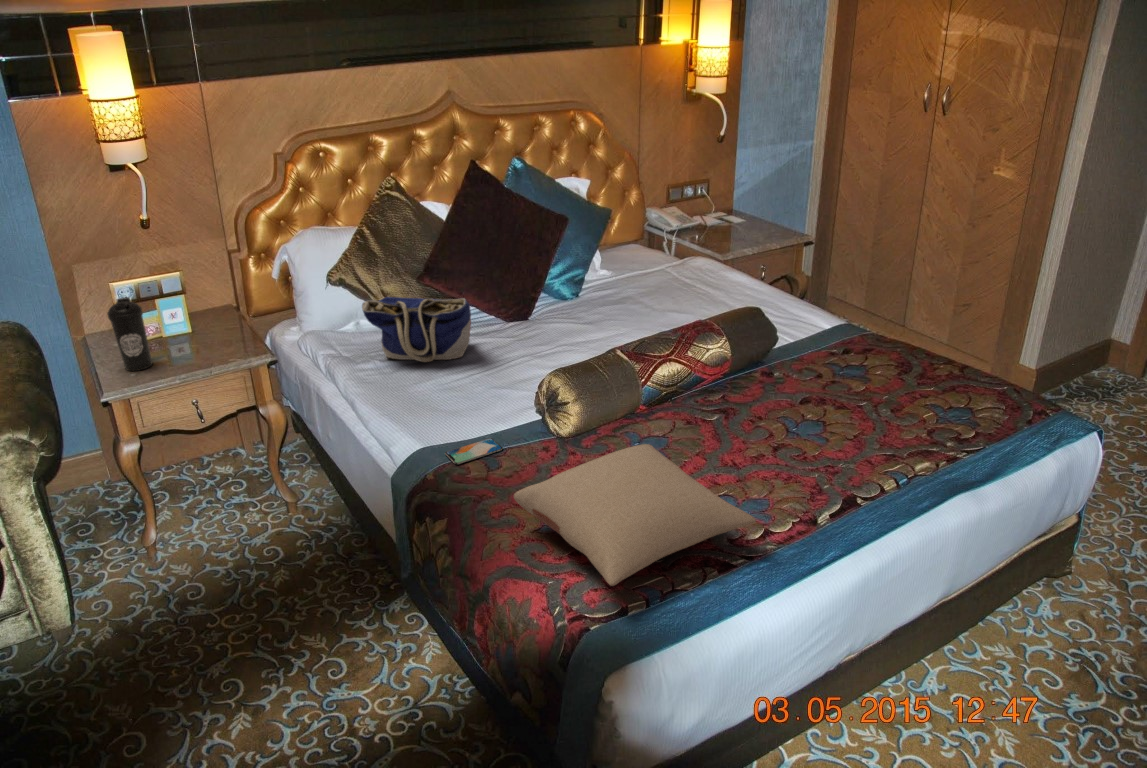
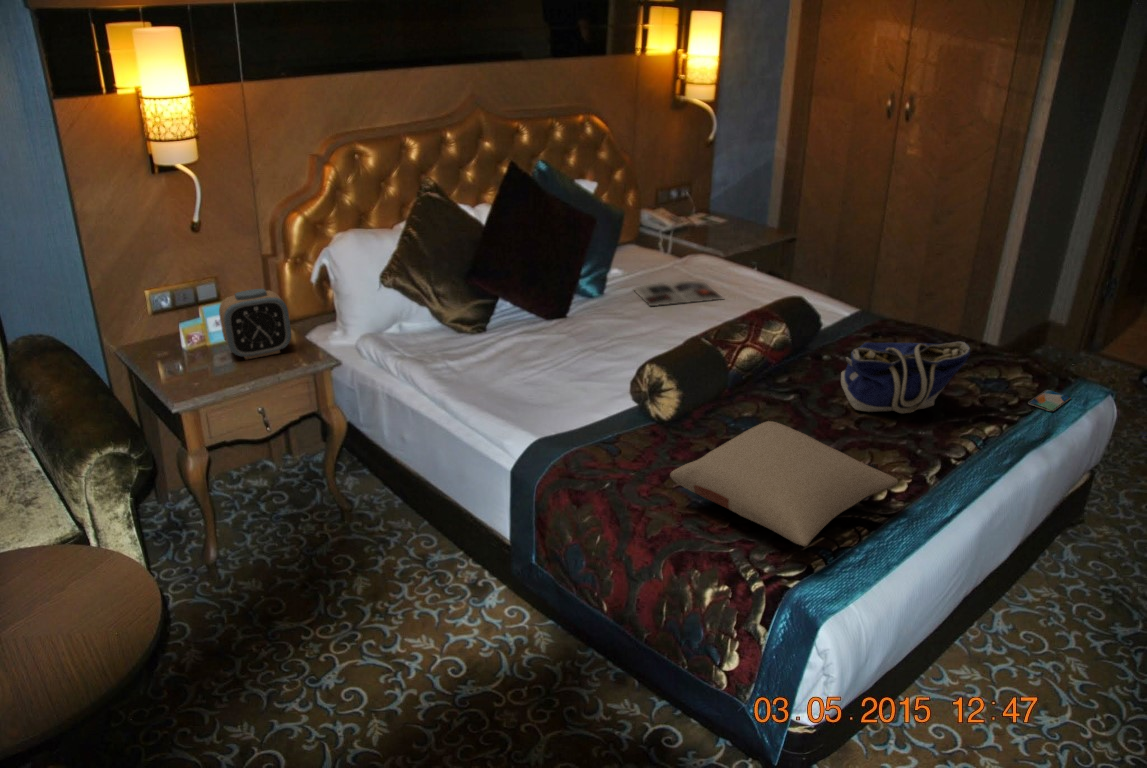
alarm clock: none [166,282,236,351] -> present [219,289,291,359]
magazine: none [605,287,696,312] -> present [634,281,722,306]
water bottle: present [107,297,152,371] -> none [171,305,214,382]
tote bag: present [362,297,471,362] -> present [841,342,970,413]
smartphone: present [445,438,503,464] -> present [1028,390,1071,412]

